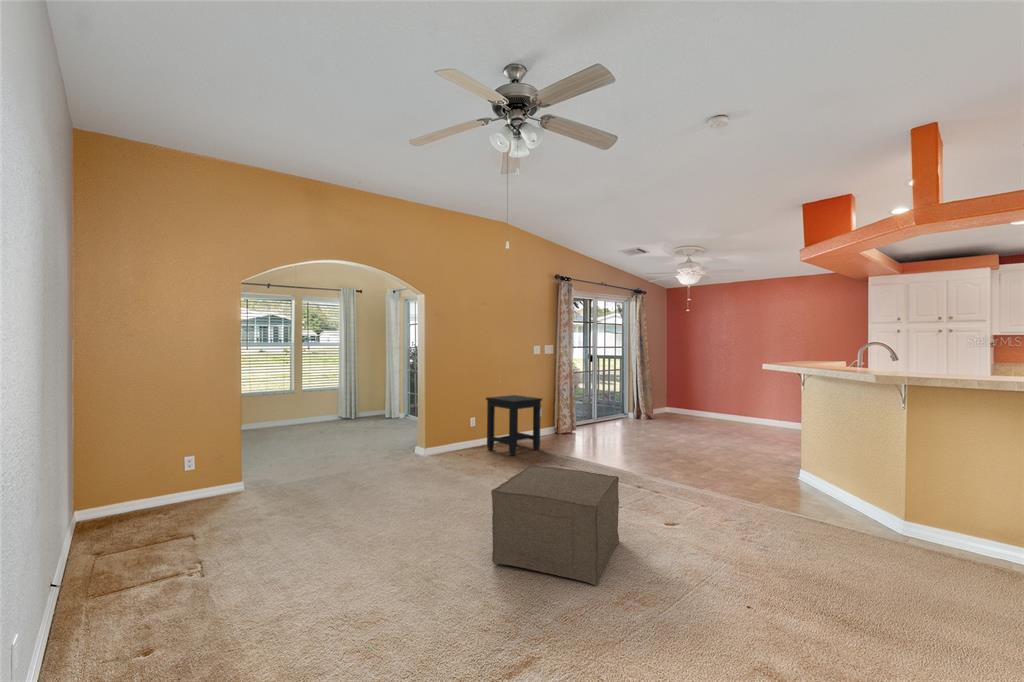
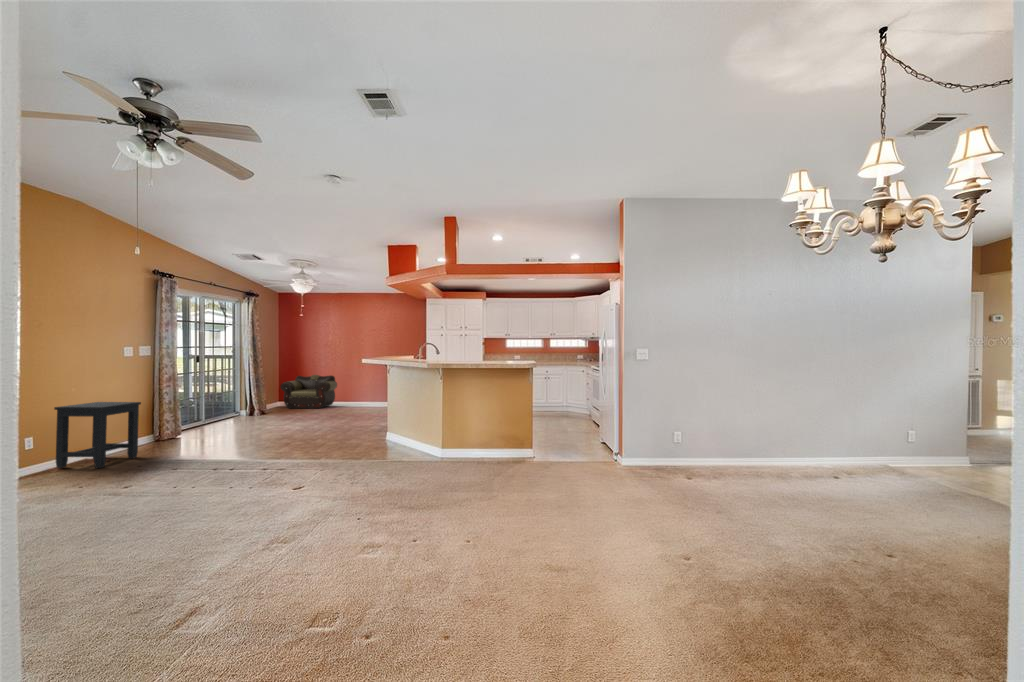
armchair: none [668,378,732,418] -> present [280,375,337,408]
ottoman: present [491,465,619,585] -> none [112,452,248,554]

